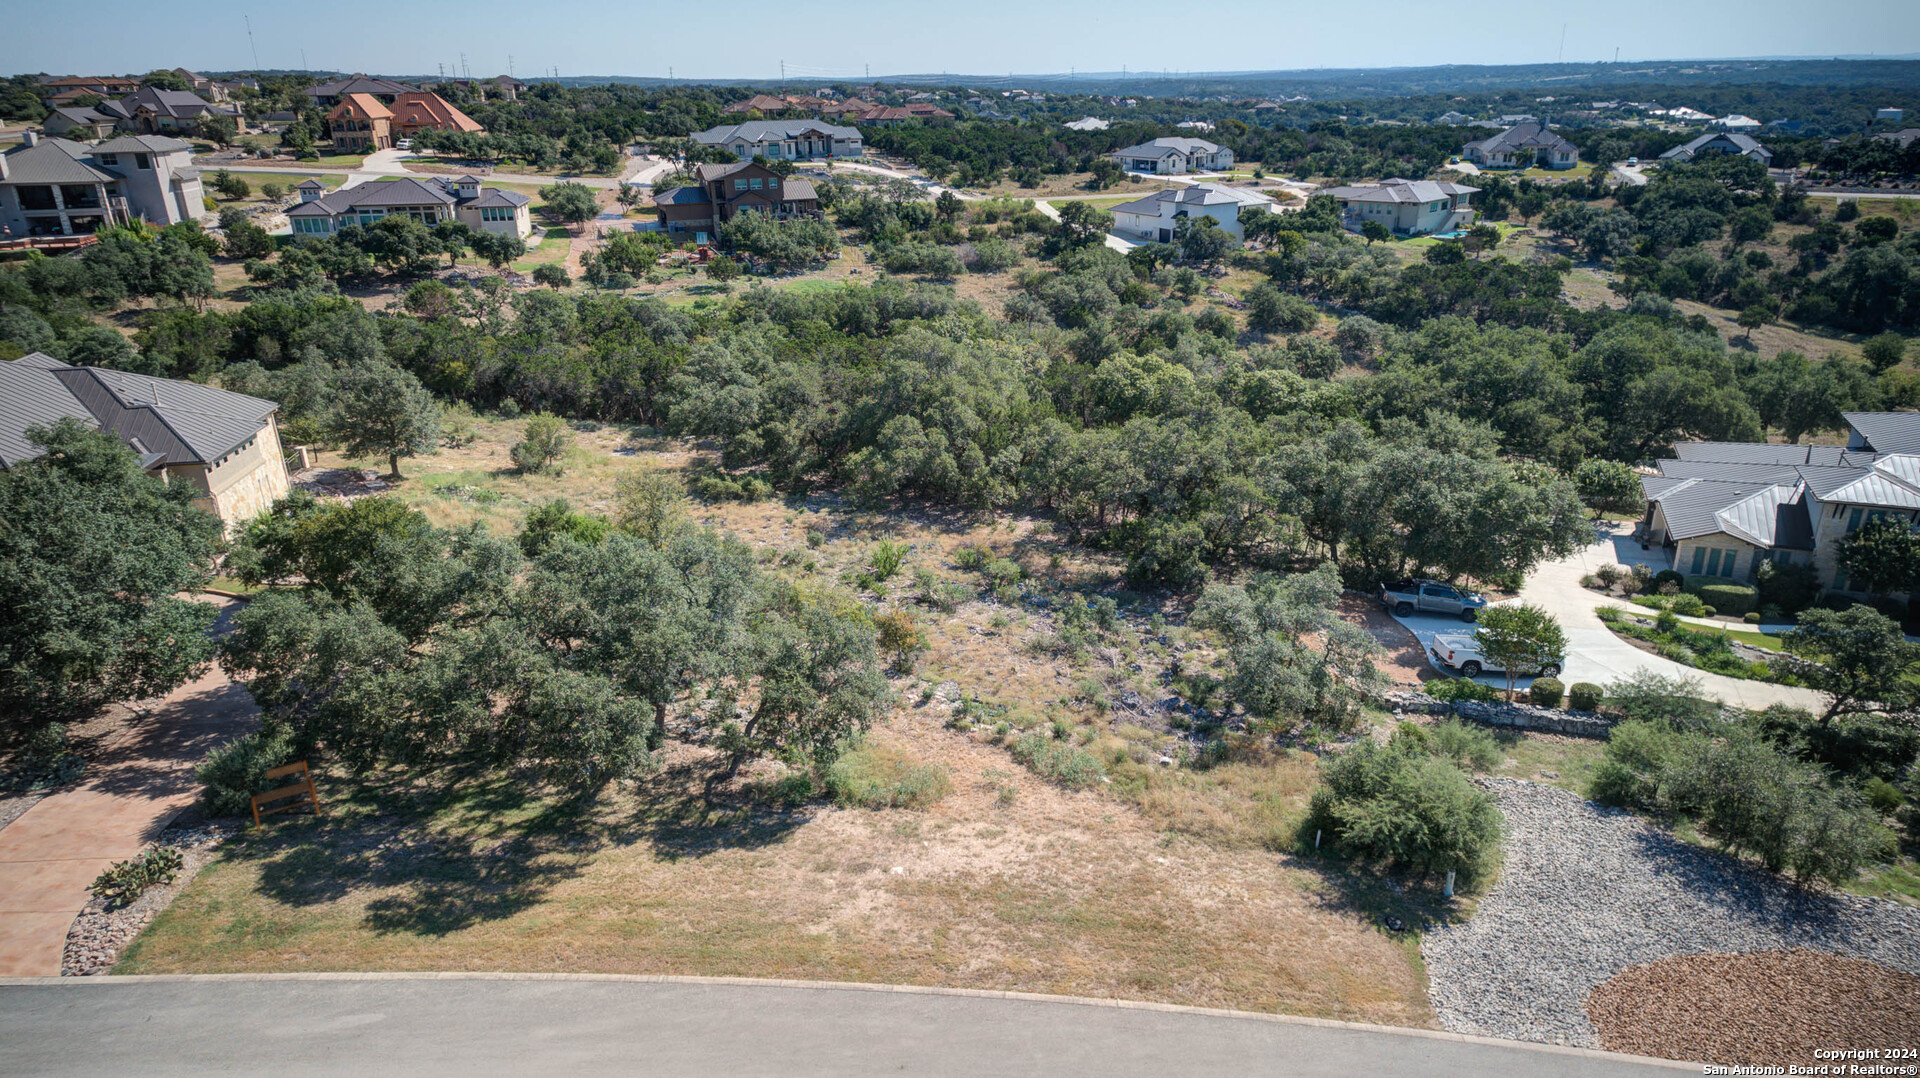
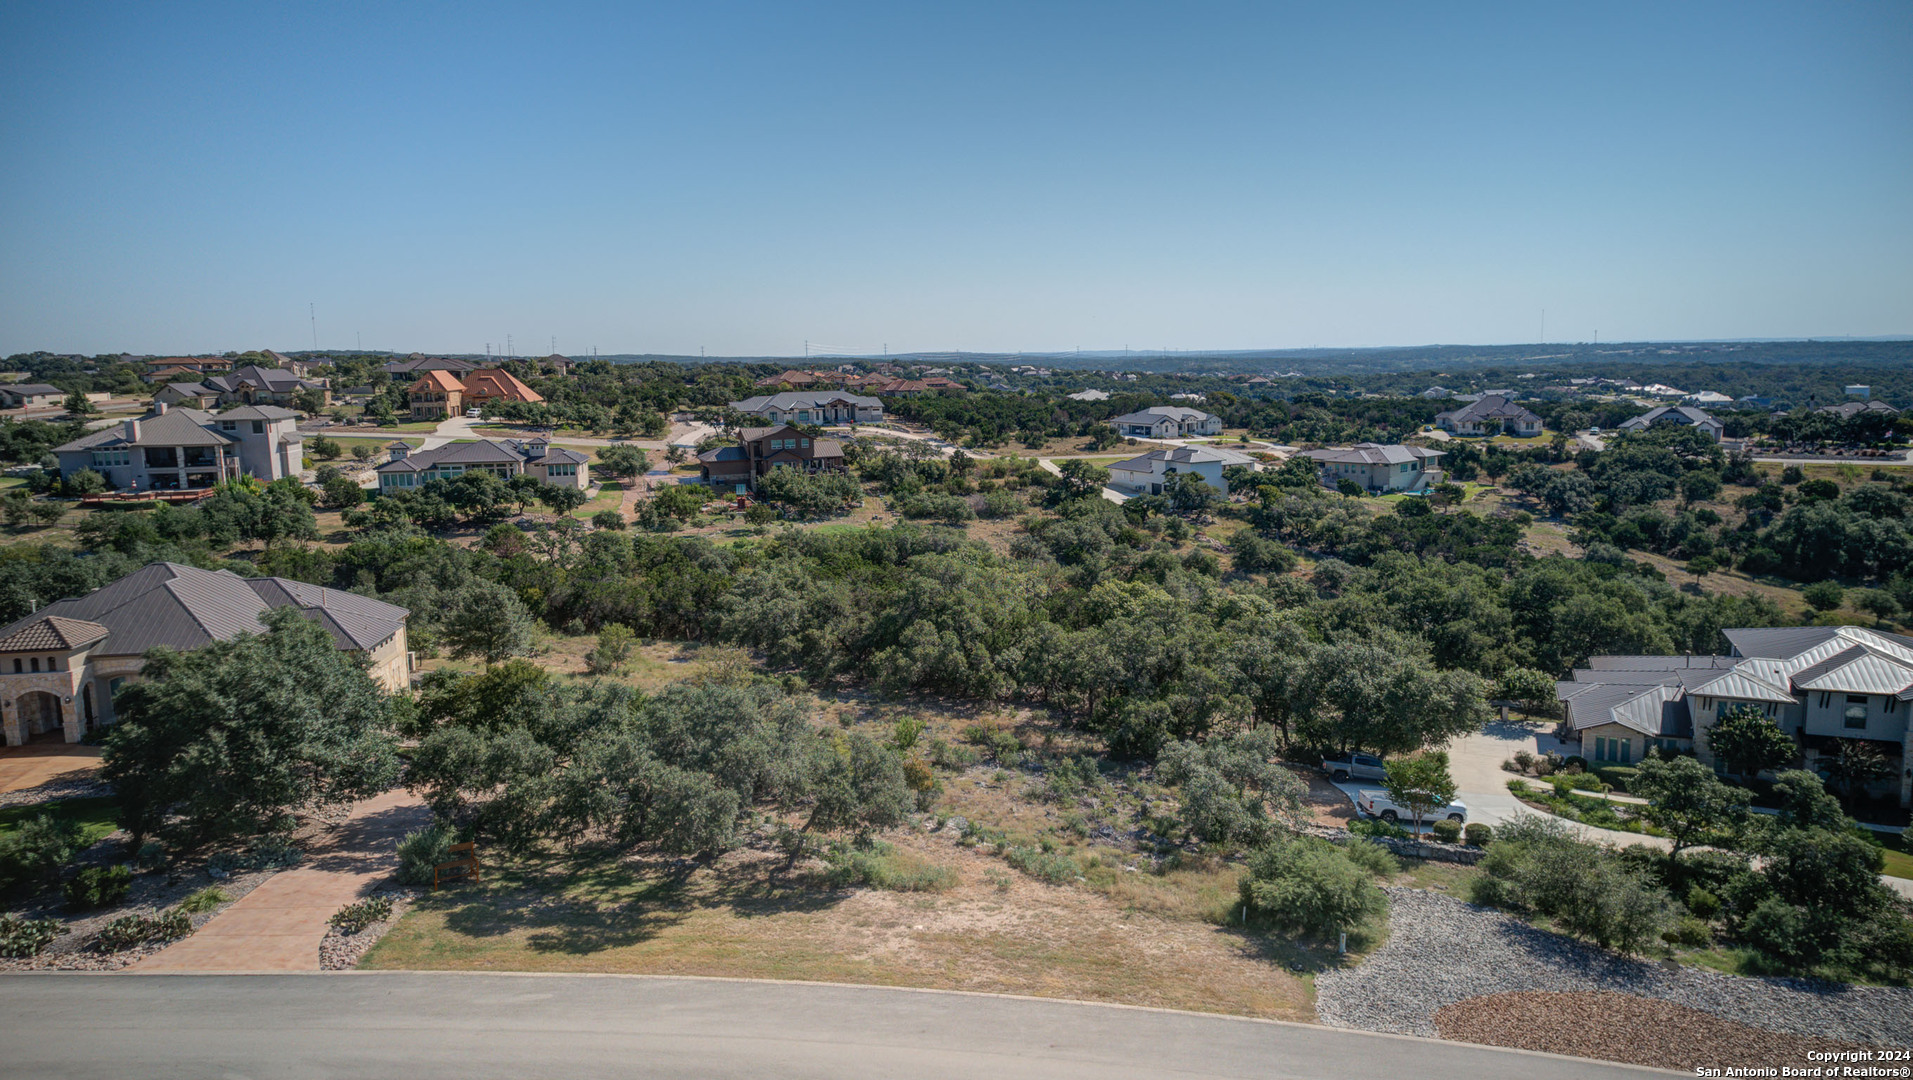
potted tree: none [1852,863,1888,907] -> present [1661,932,1680,970]

